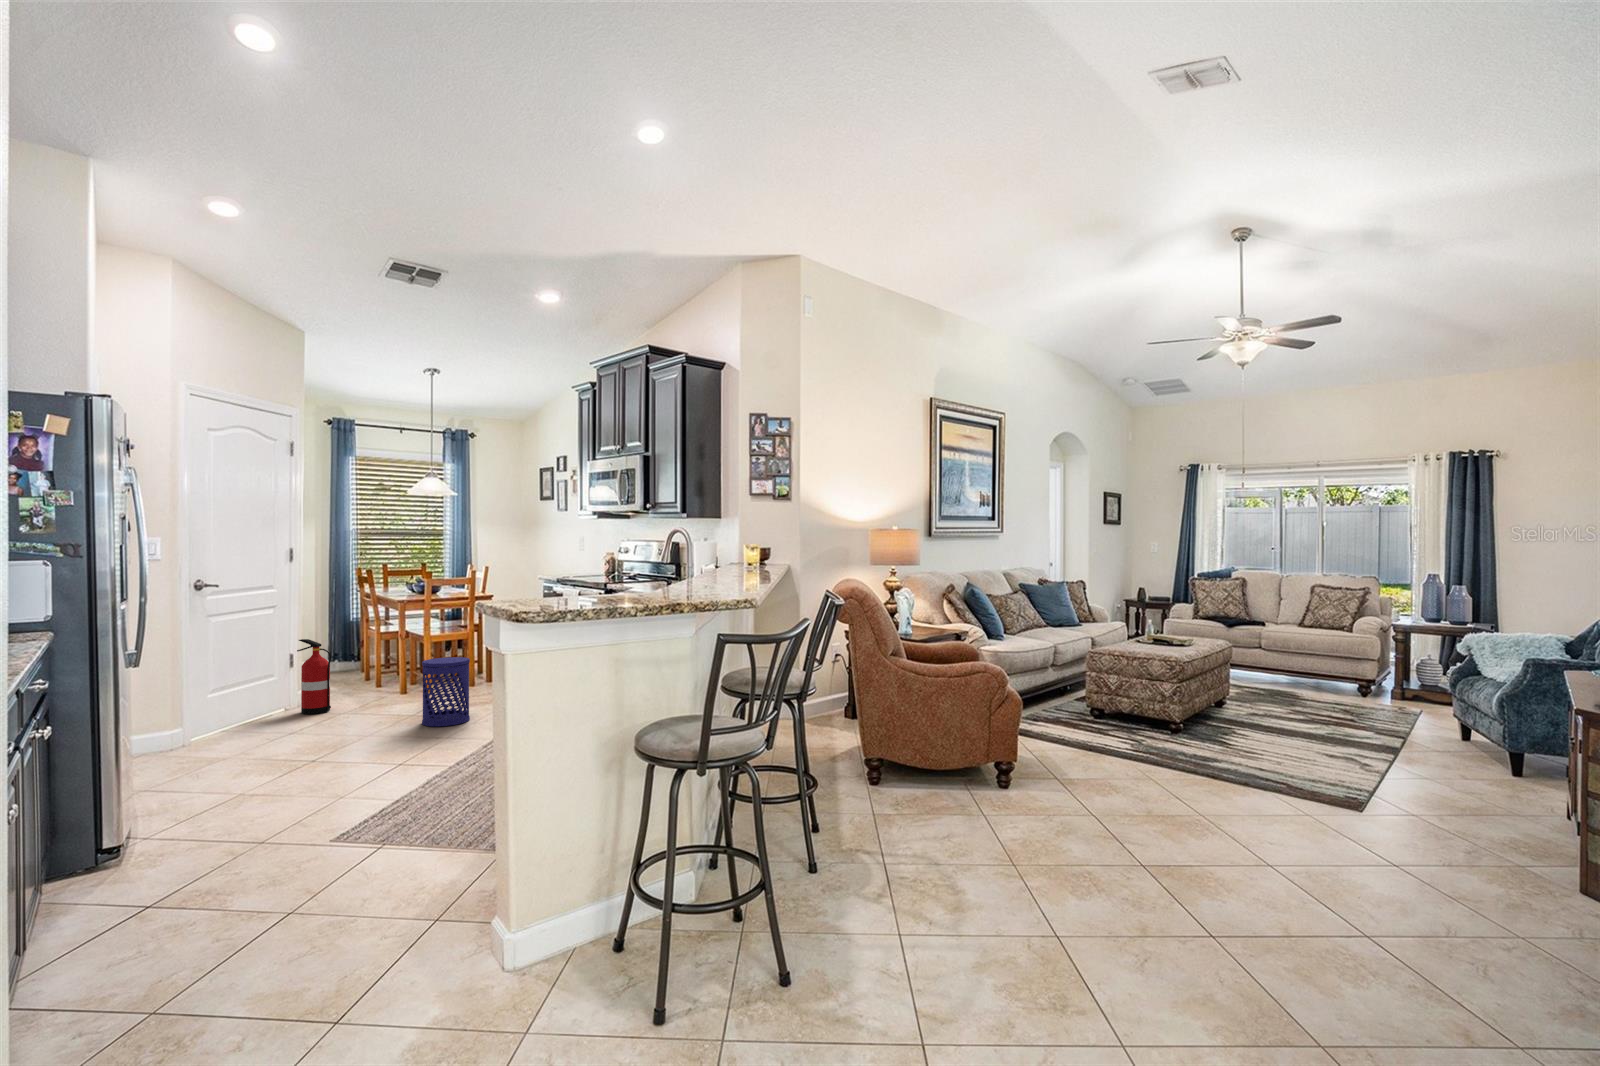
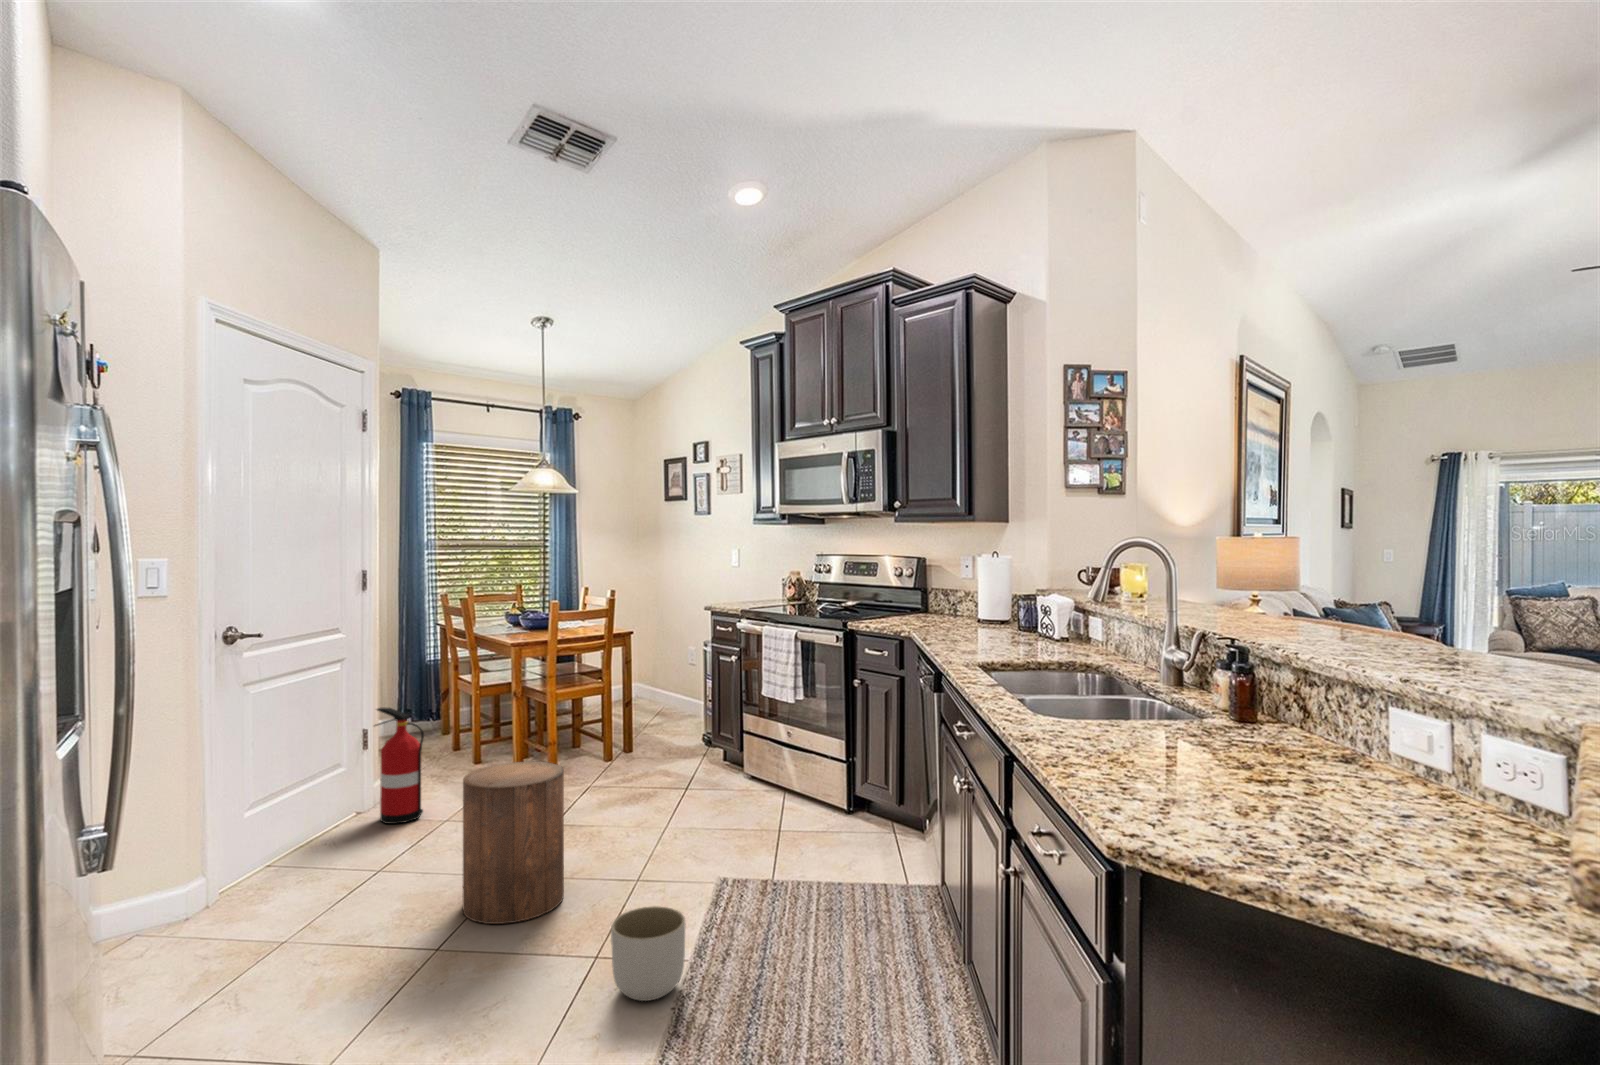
waste bin: present [422,657,470,726] -> none [570,741,641,859]
stool: none [343,663,408,751] -> present [463,762,564,924]
planter: none [415,729,458,773] -> present [611,906,685,1001]

